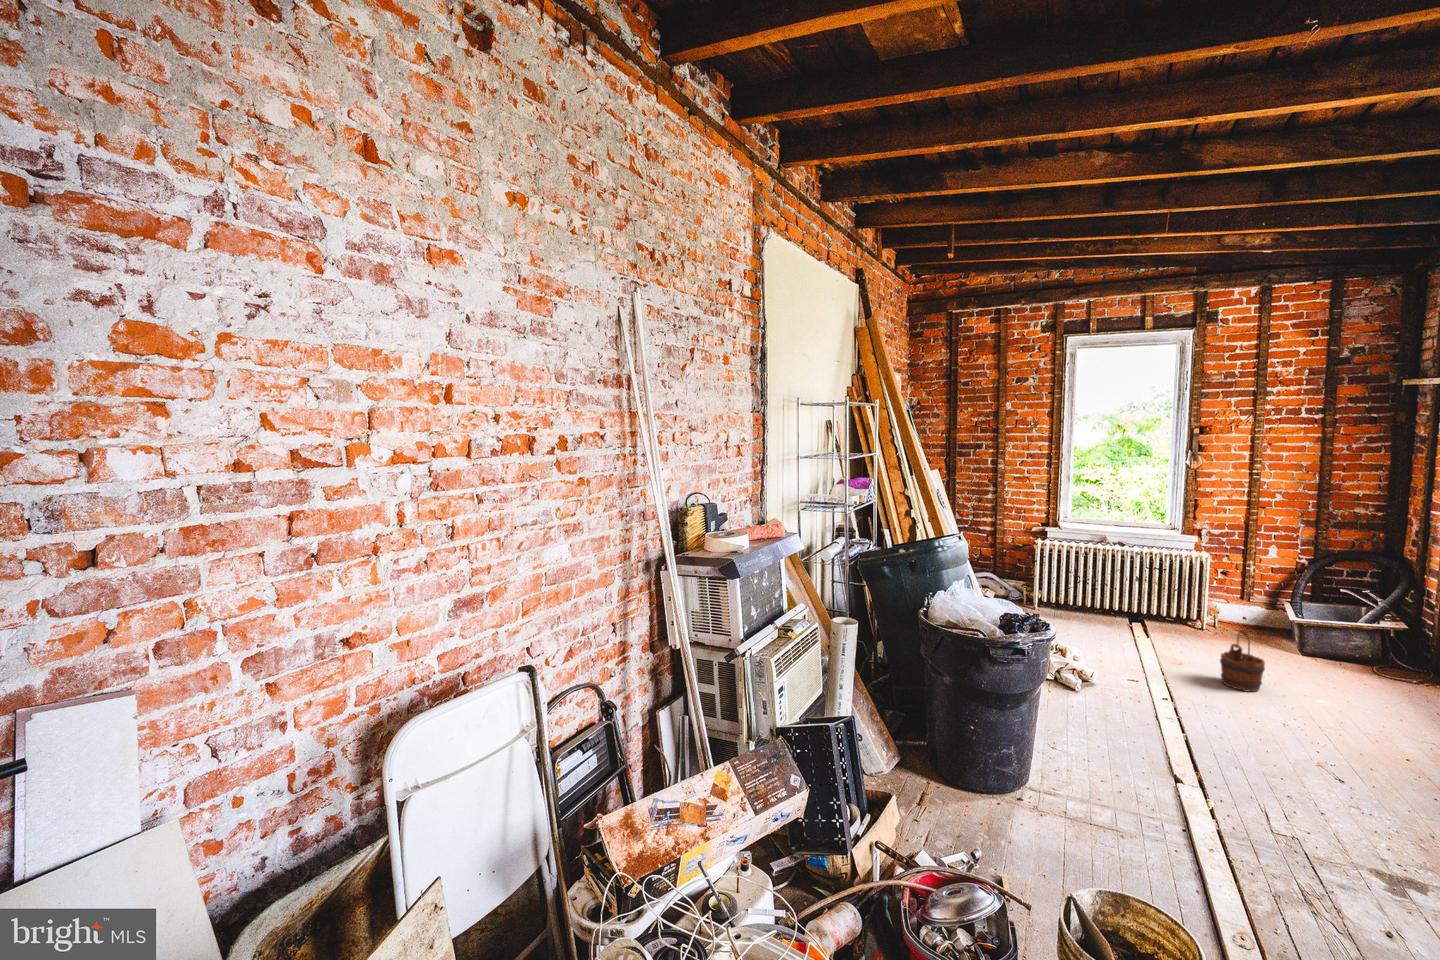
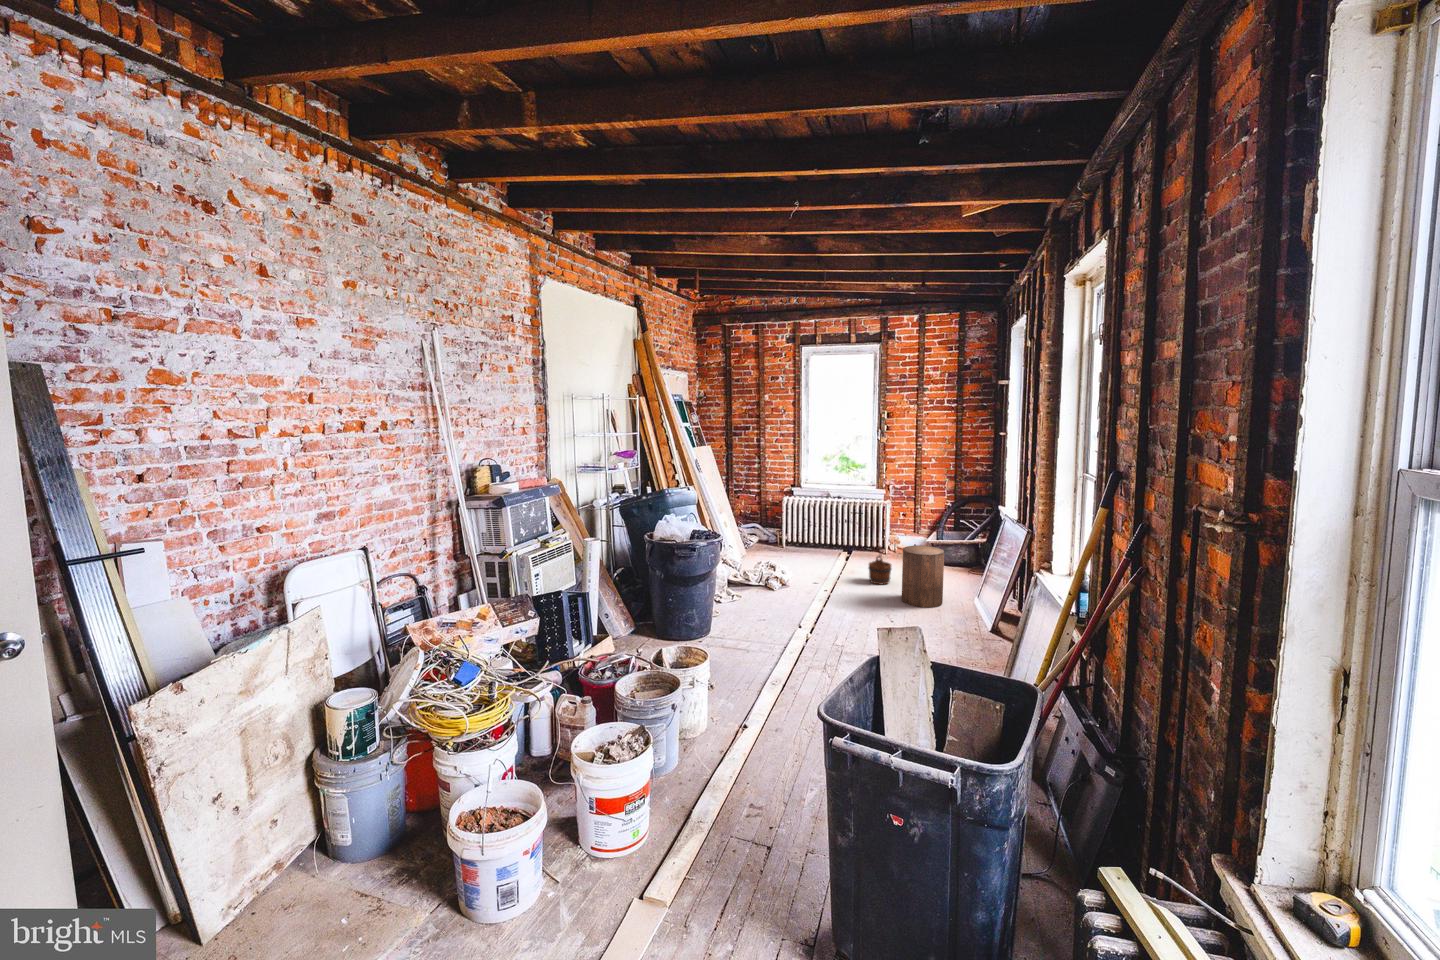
stool: none [1311,640,1410,751] -> present [902,546,944,608]

